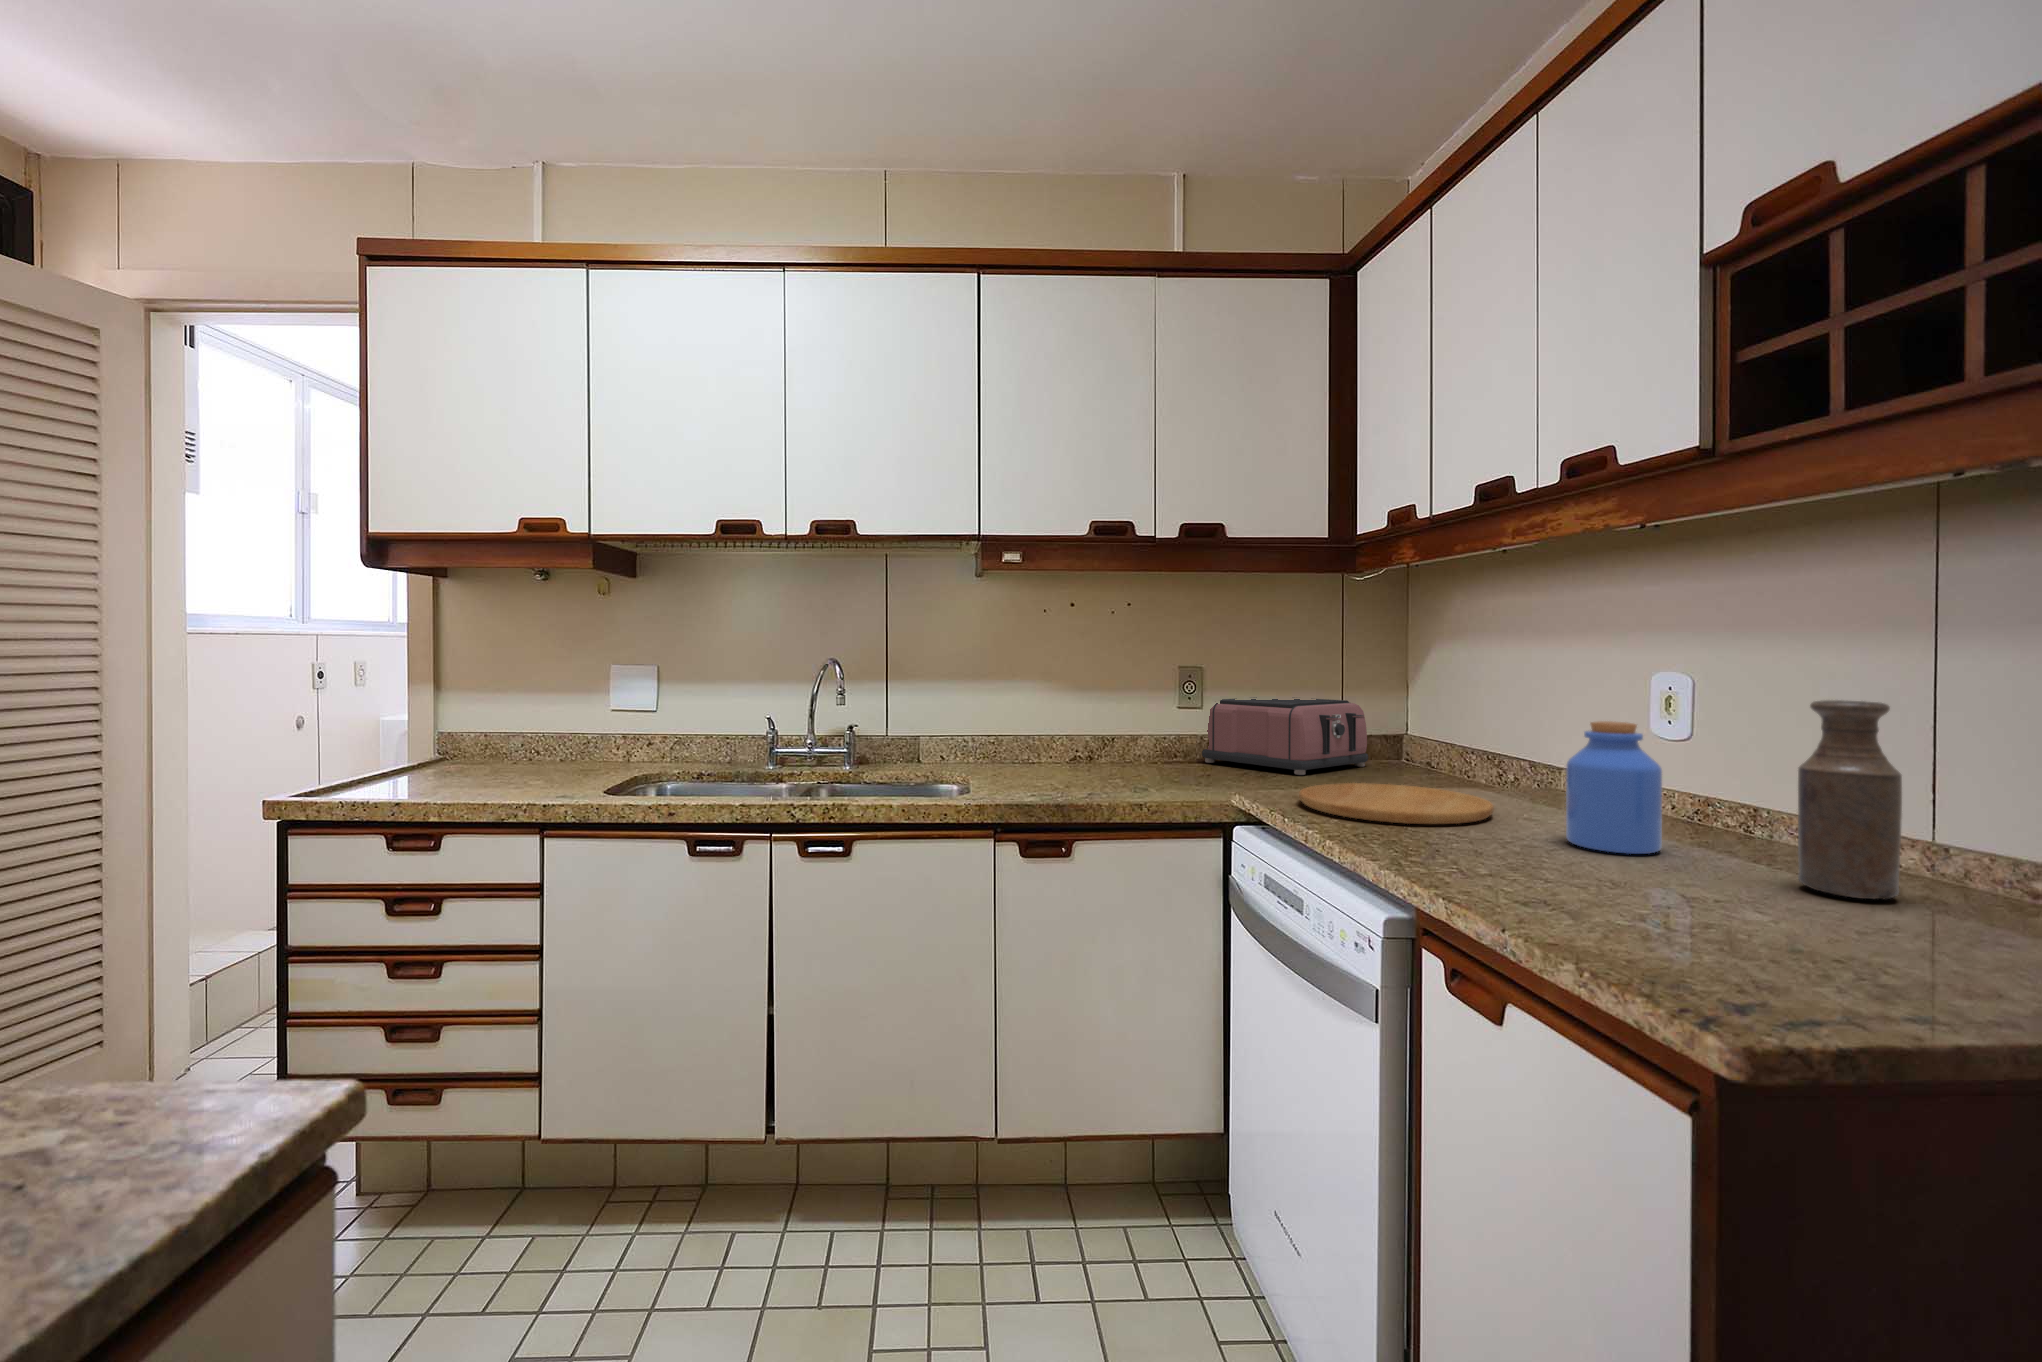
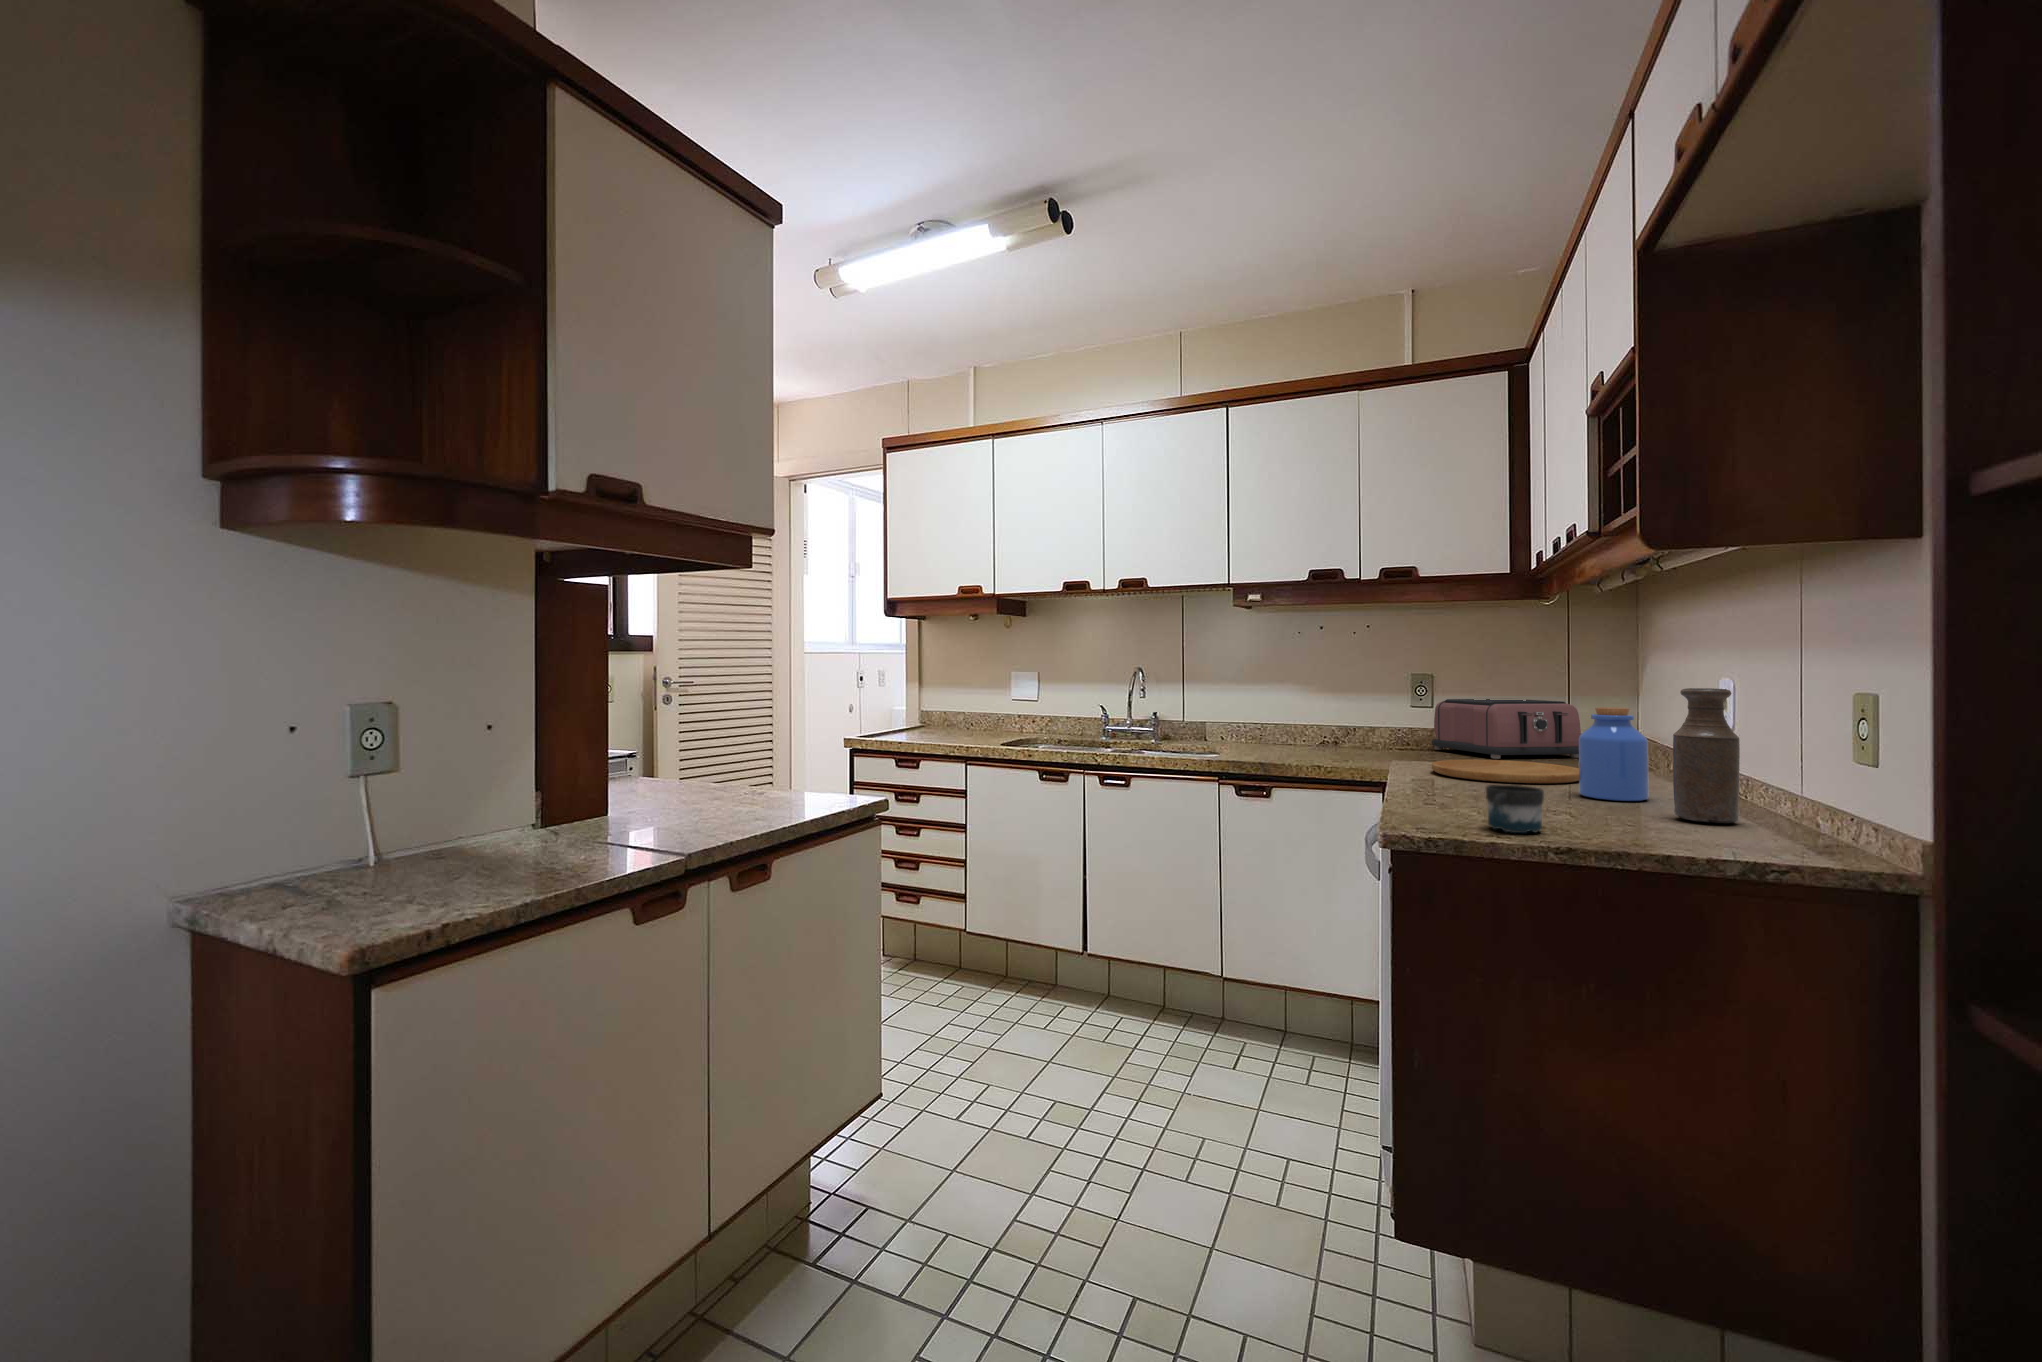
mug: none [1739,883,1863,983] -> present [1486,785,1544,833]

